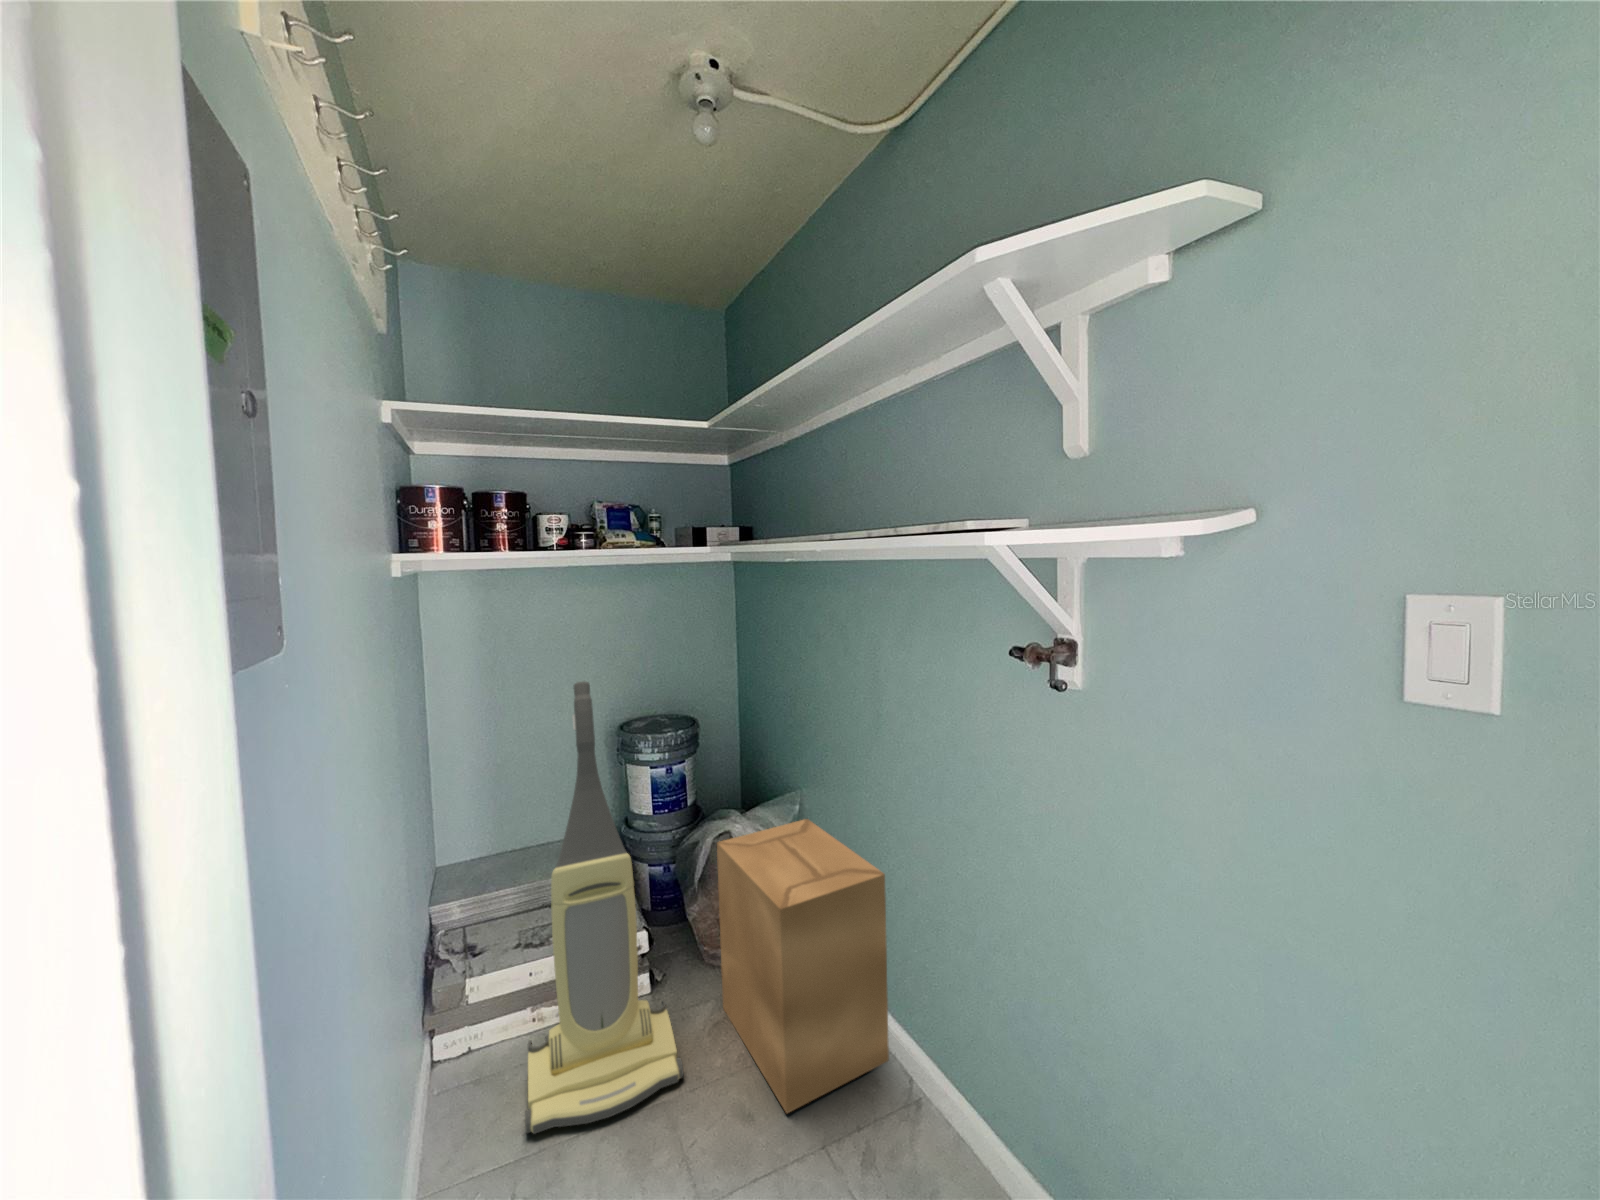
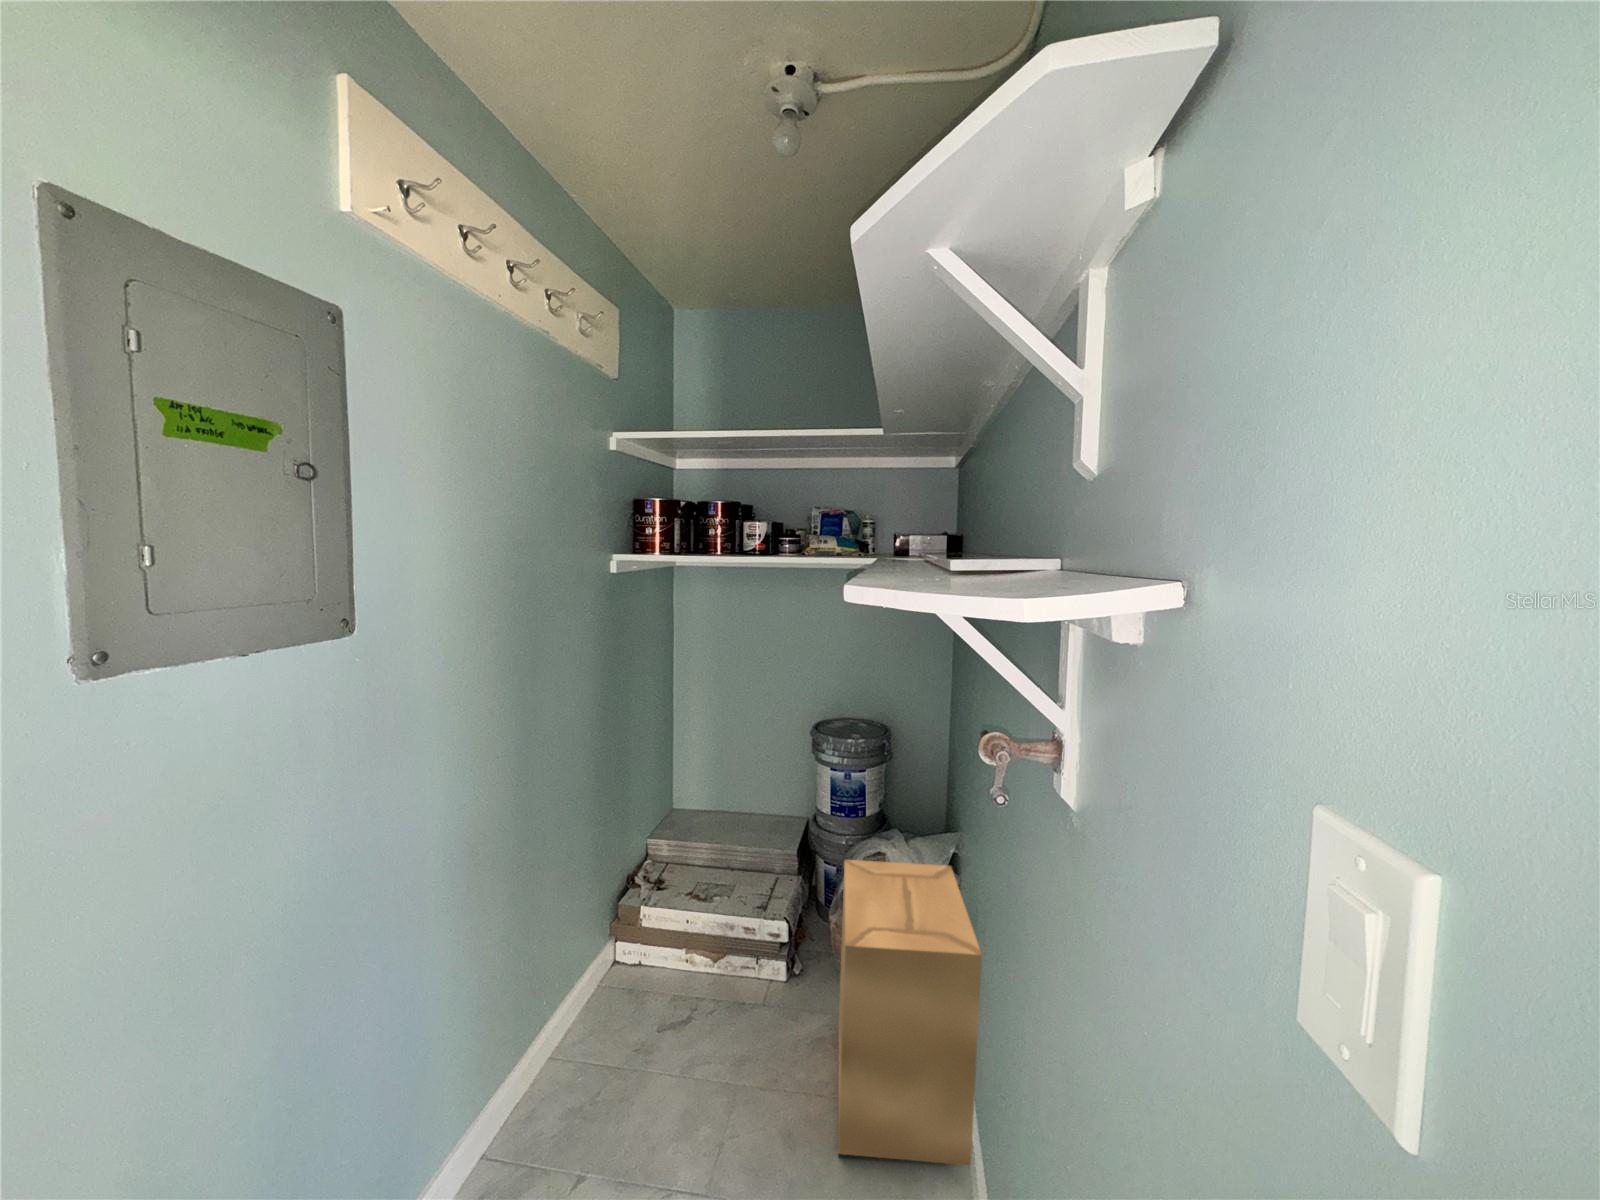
vacuum cleaner: present [525,681,683,1134] -> none [640,678,783,1070]

